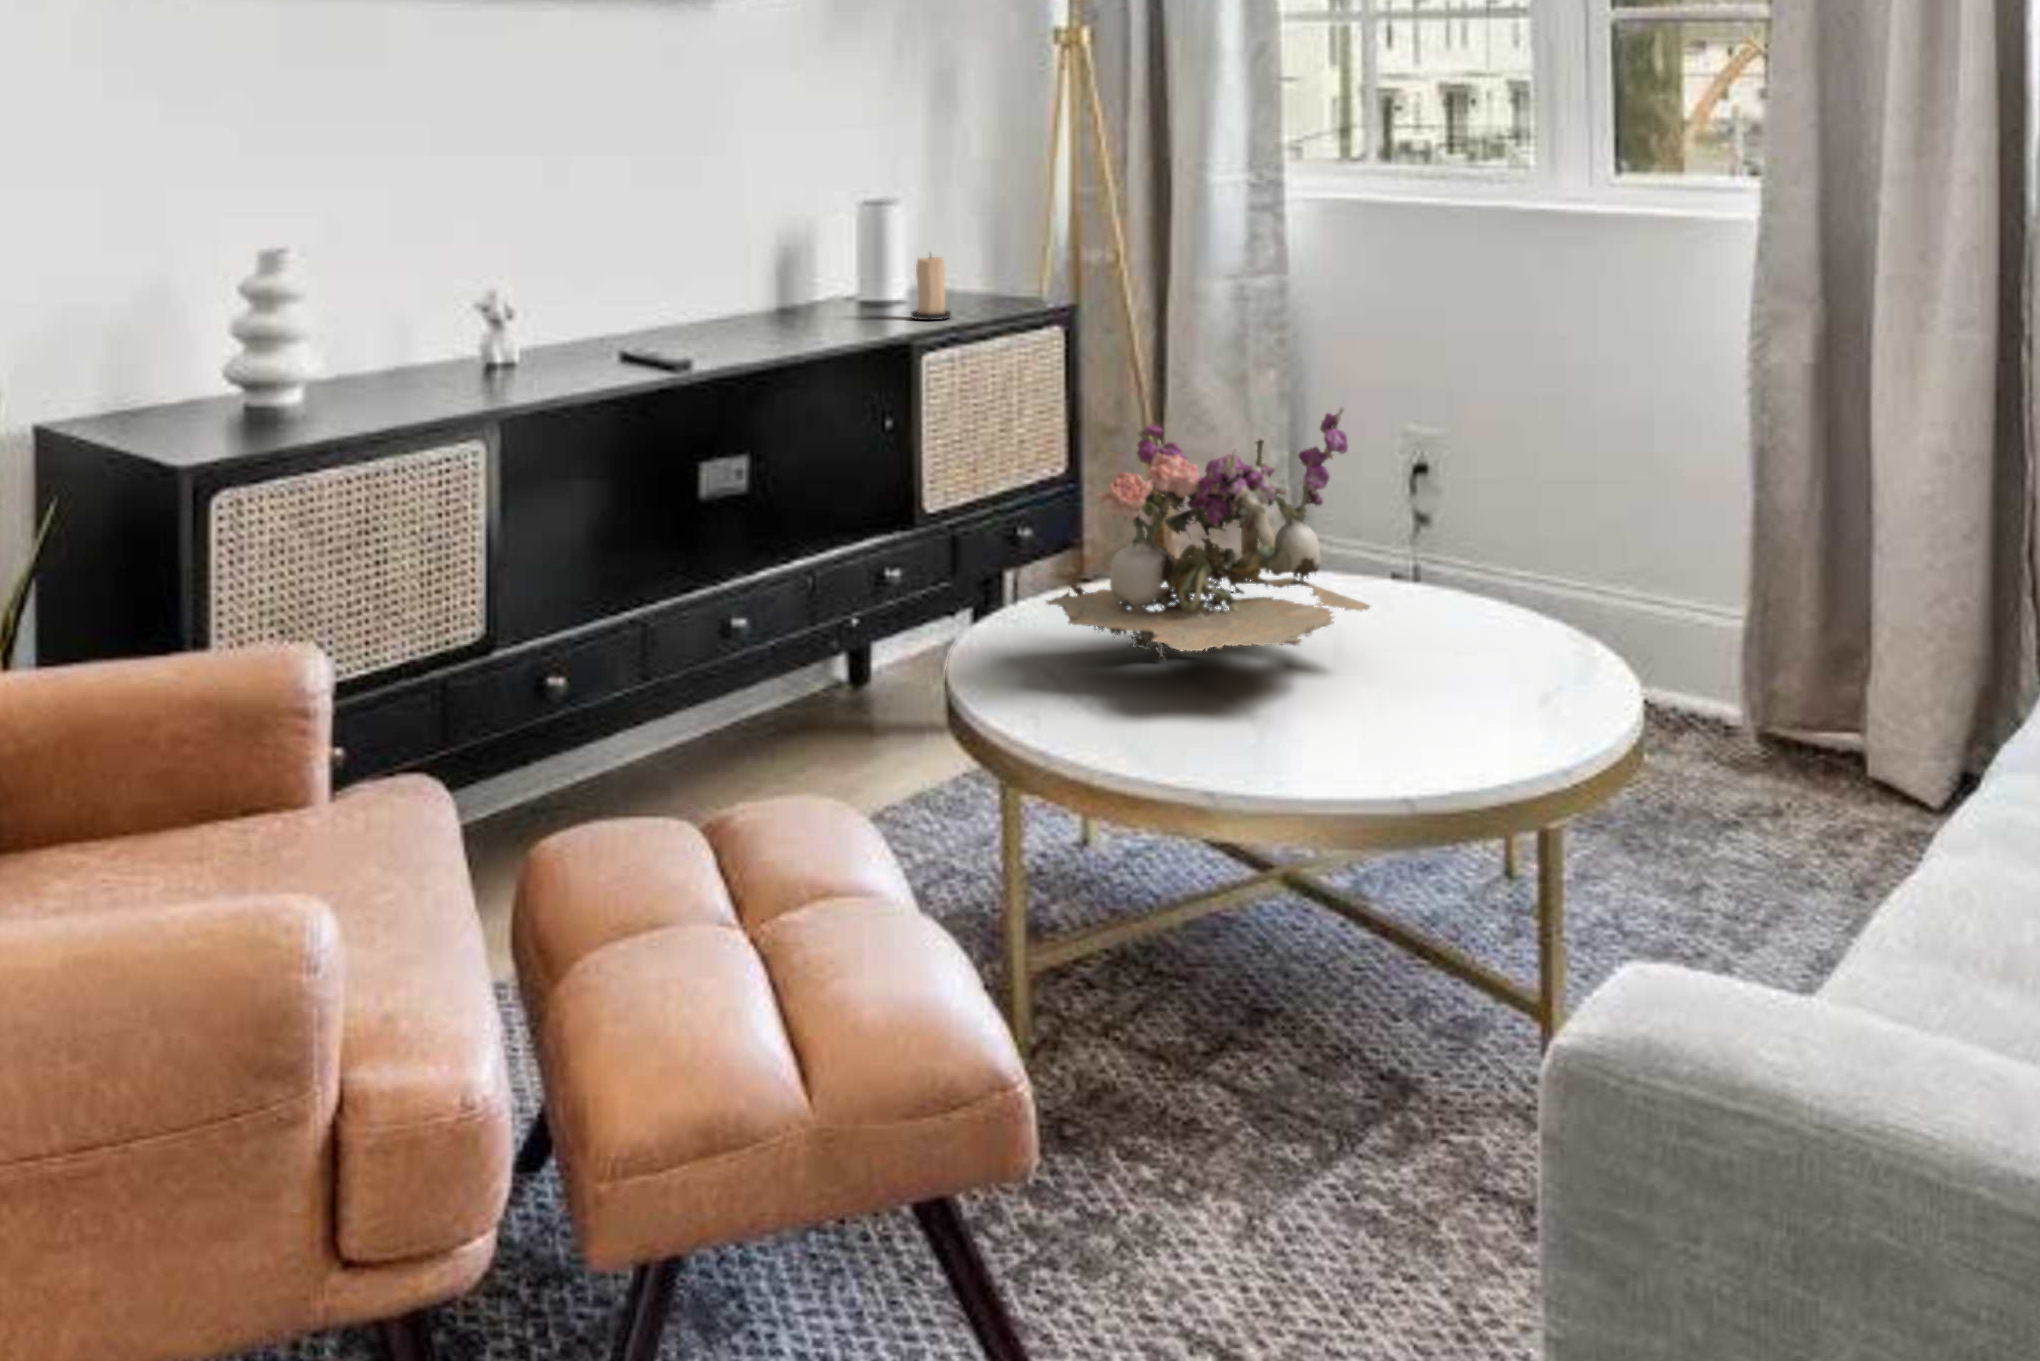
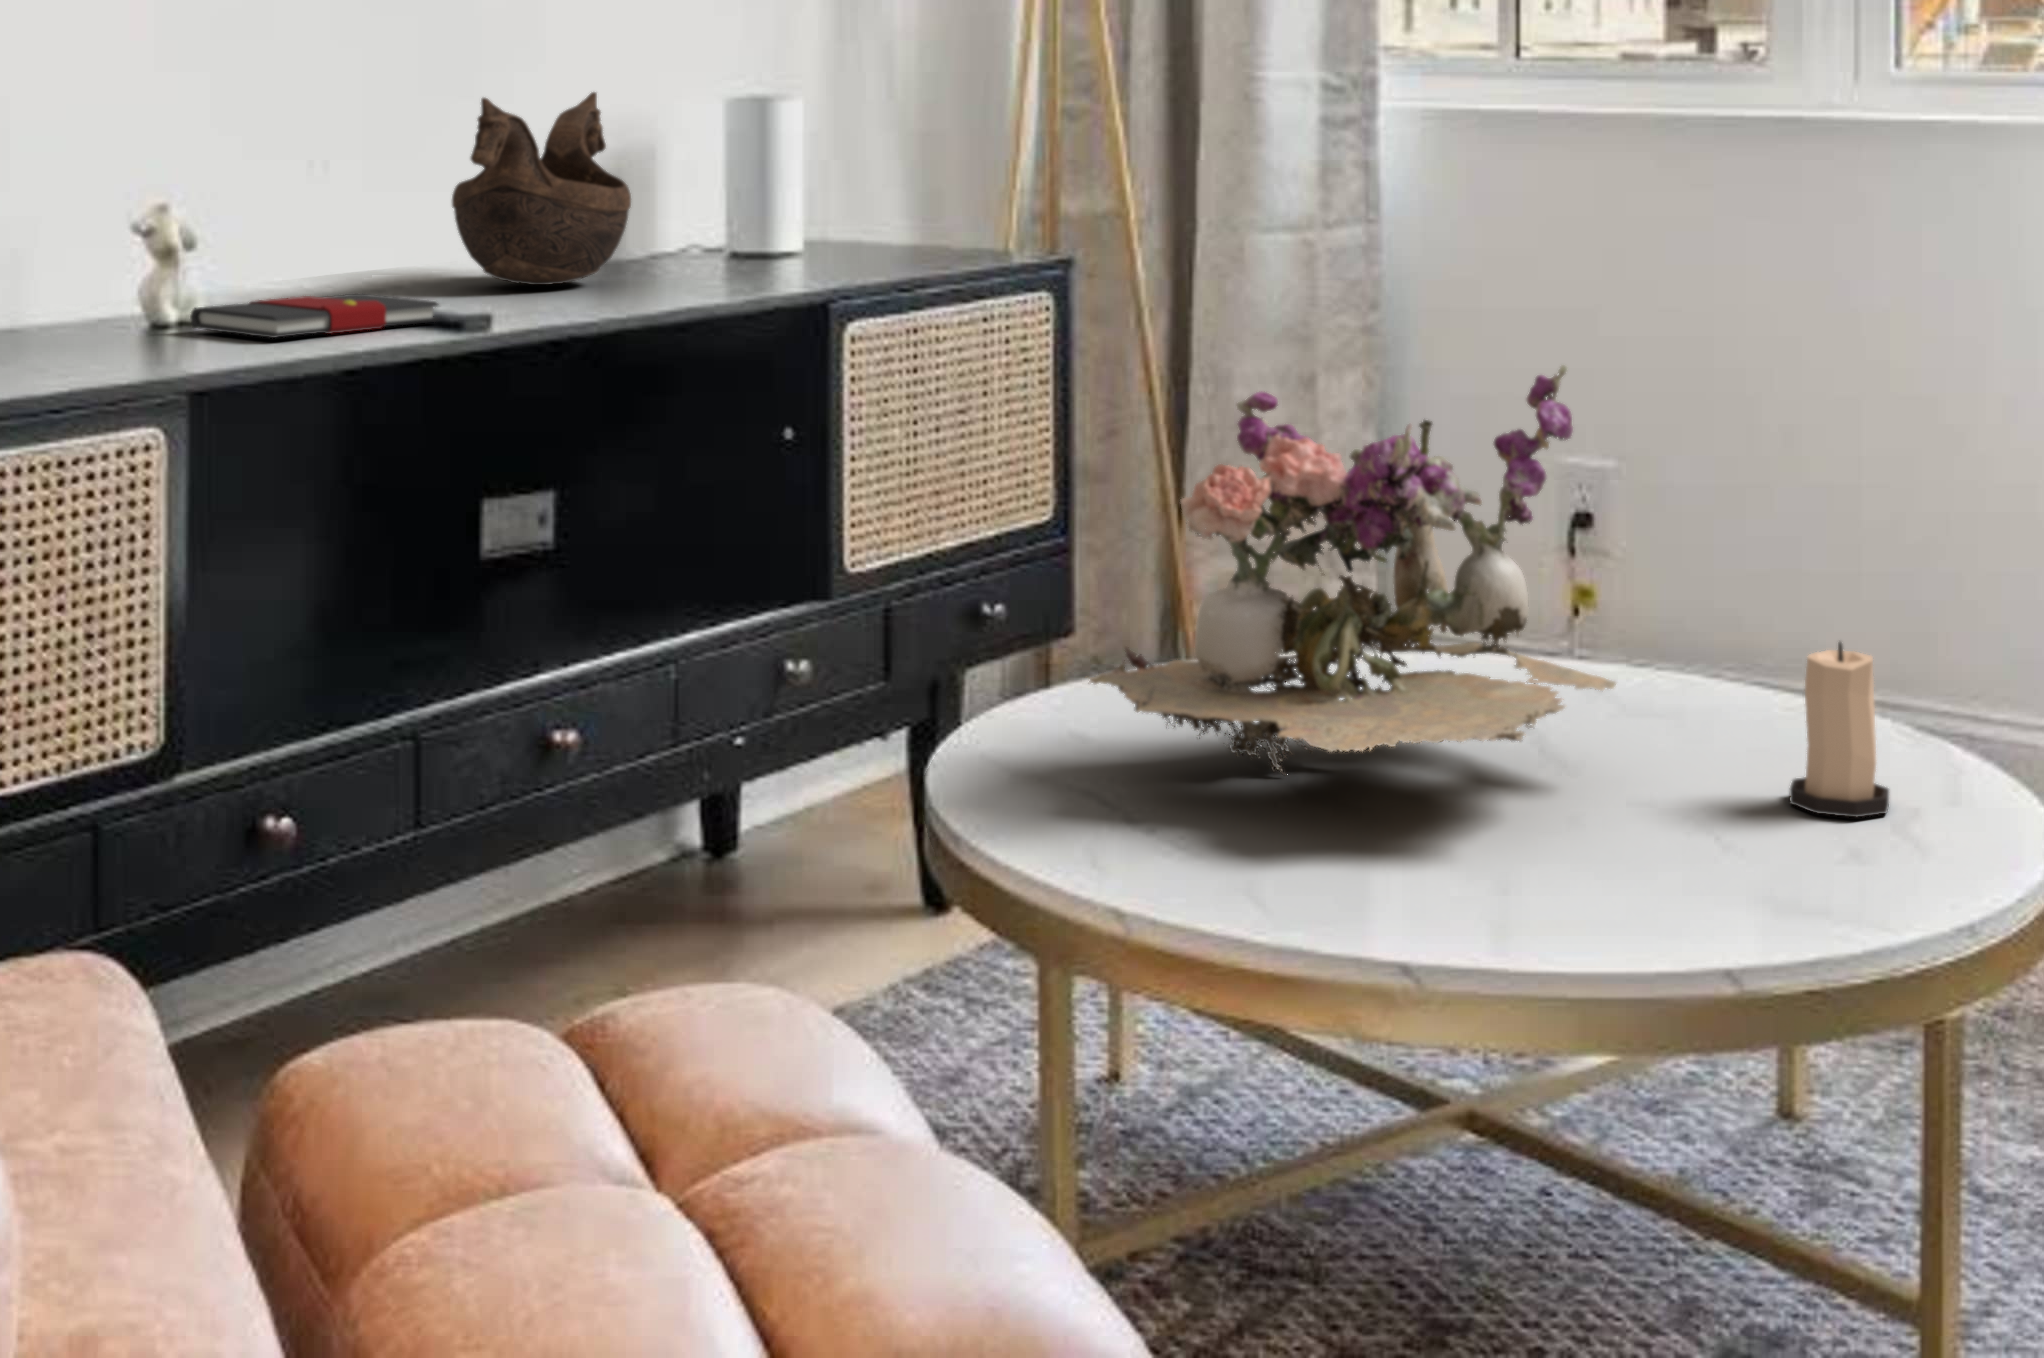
decorative bowl: none [676,214,789,339] -> present [452,92,631,285]
candle: present [911,256,951,320] -> present [1789,642,1889,817]
book: none [508,351,663,384] -> present [190,294,438,338]

